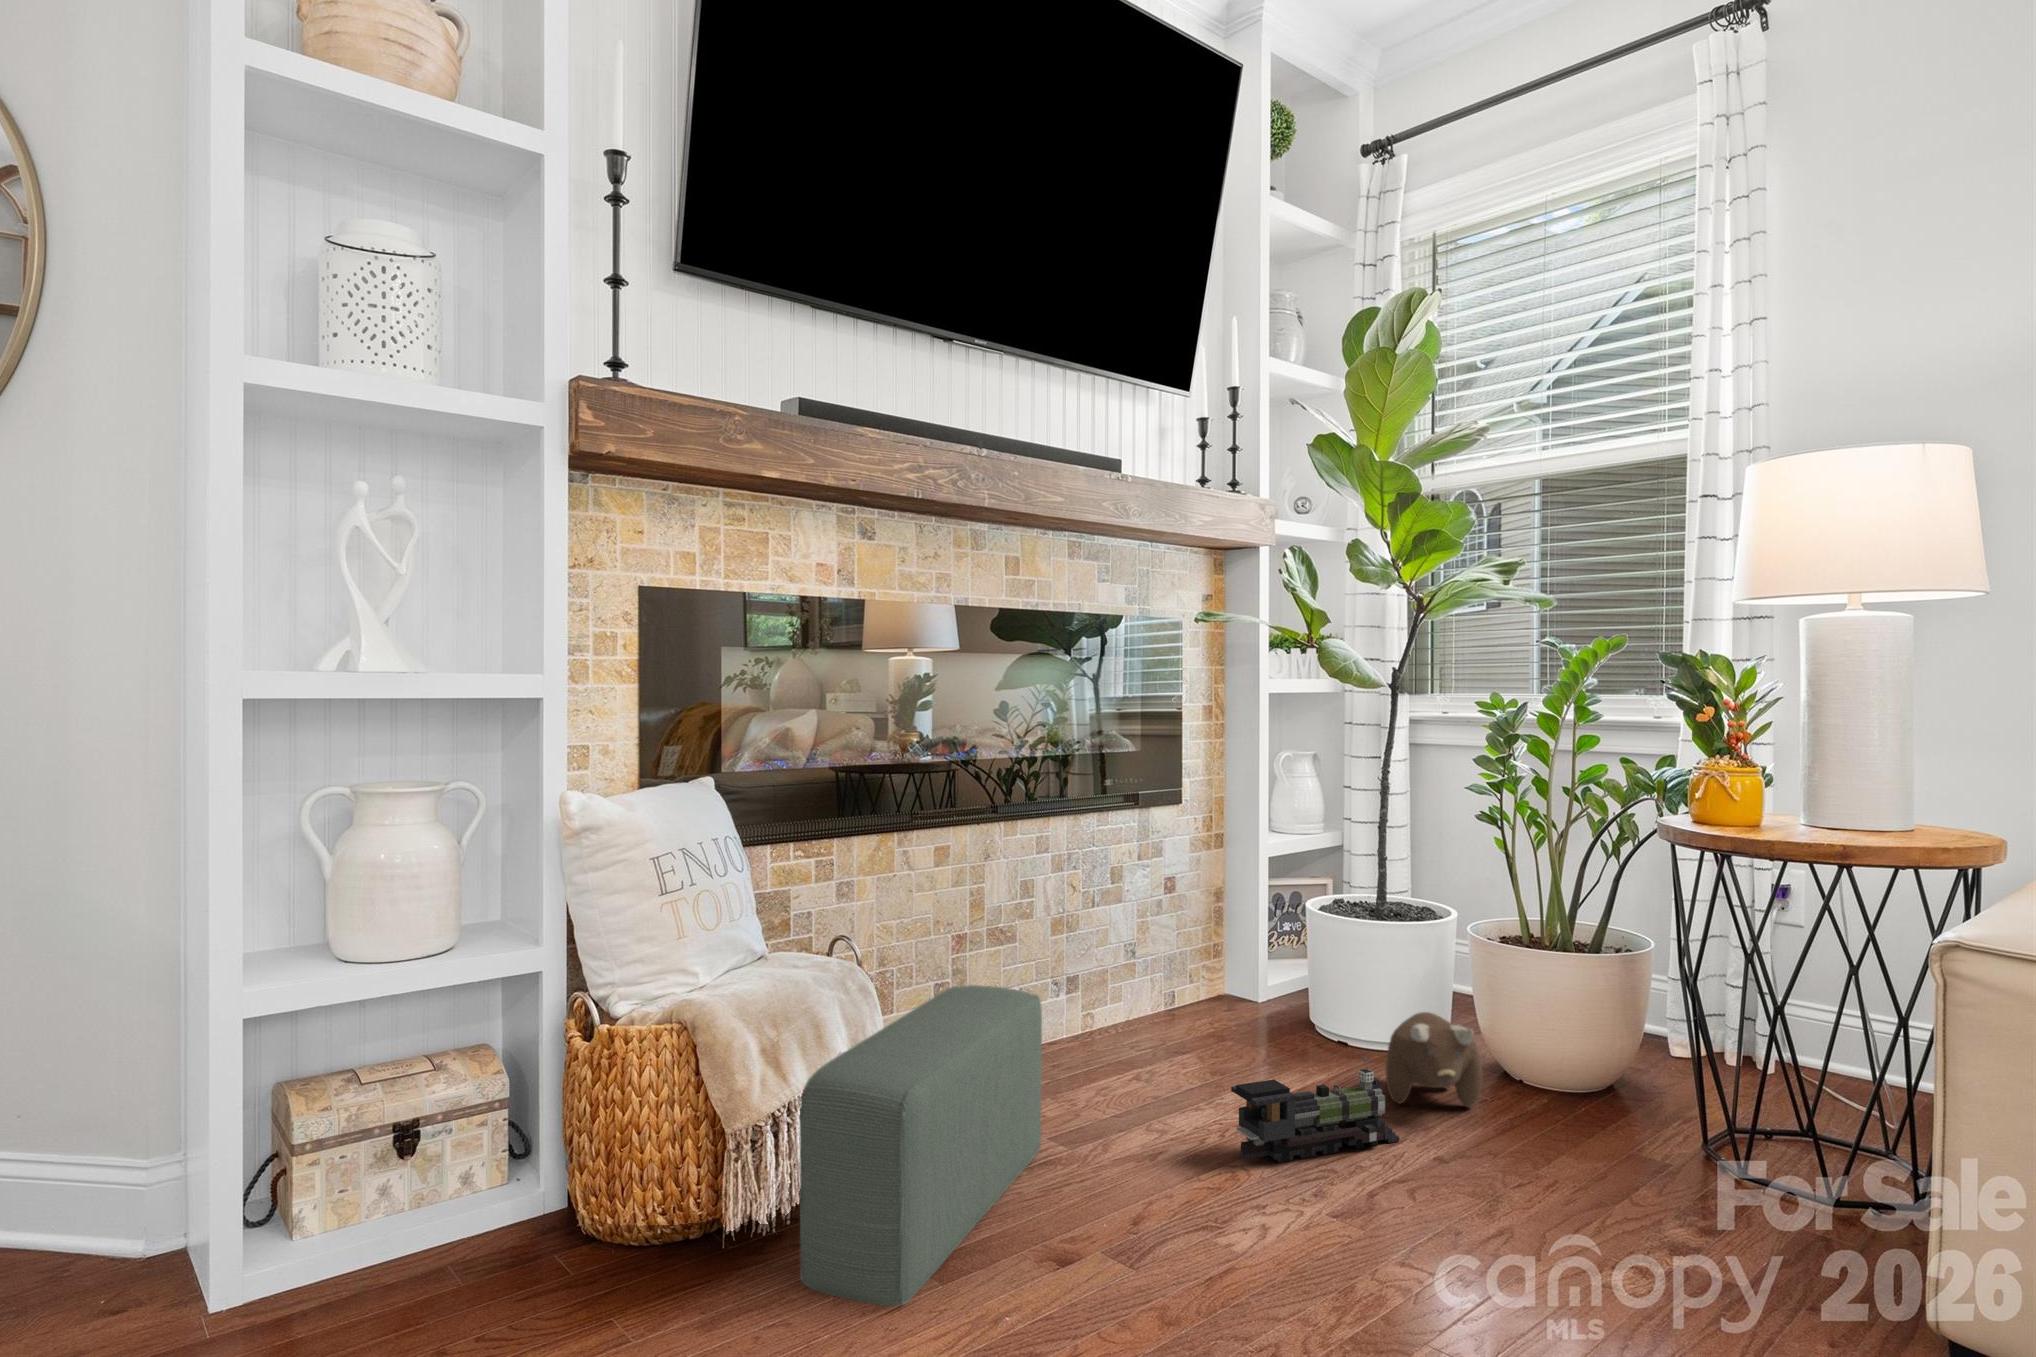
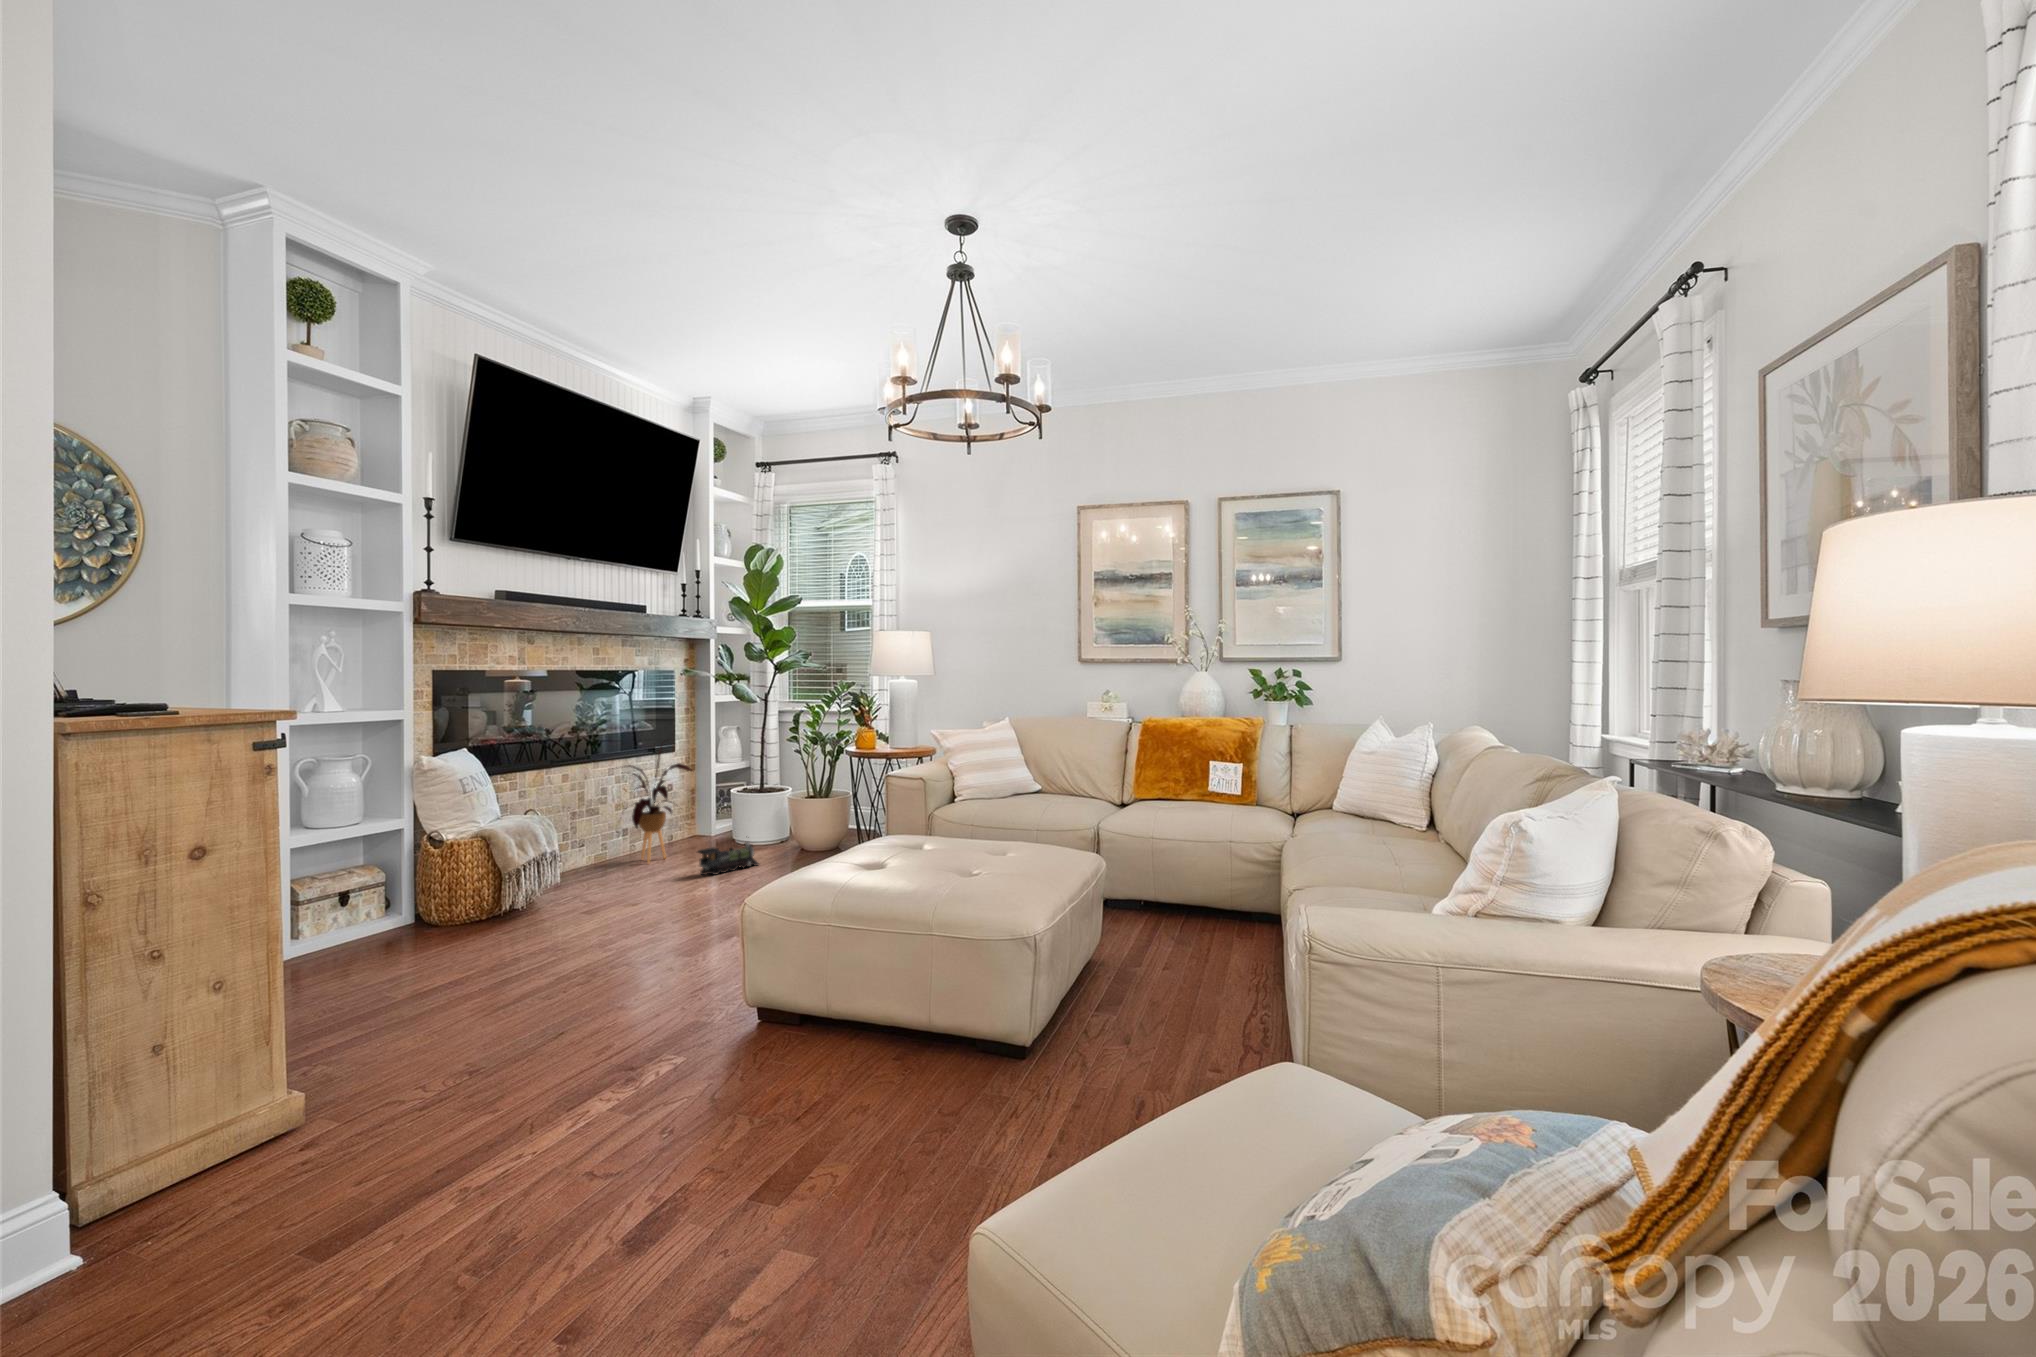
house plant: none [1037,773,1224,1078] -> present [627,748,692,863]
pouf: present [800,985,1042,1306] -> none [537,824,620,922]
plush toy: present [1386,1012,1482,1107] -> none [757,823,792,856]

